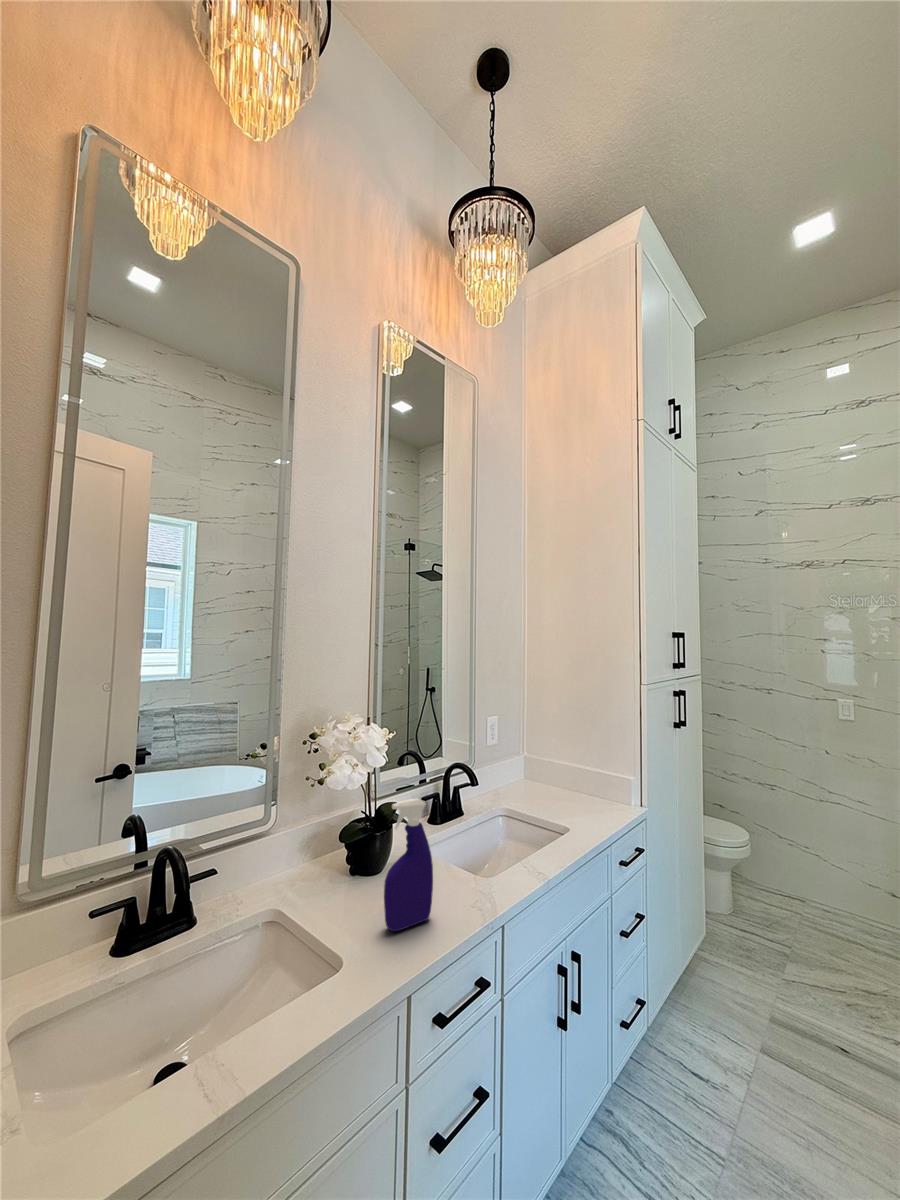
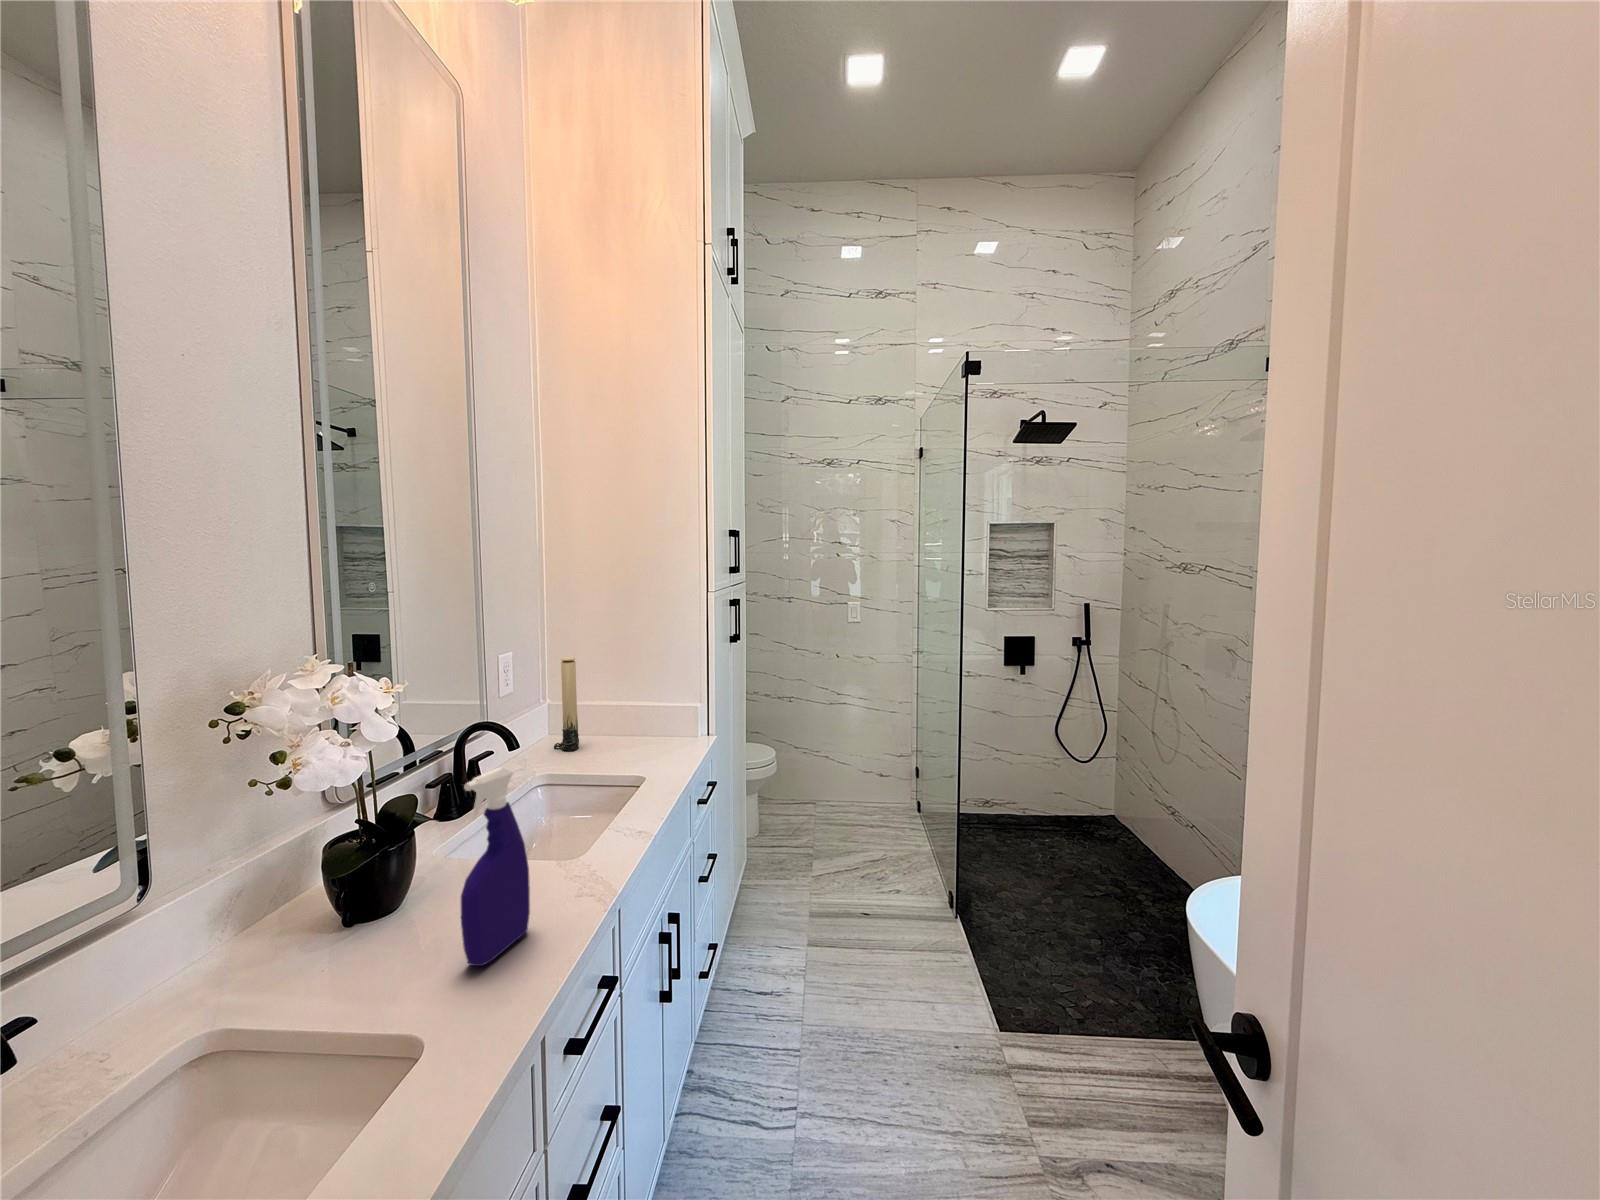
candle: none [521,725,538,795] -> present [554,657,579,751]

